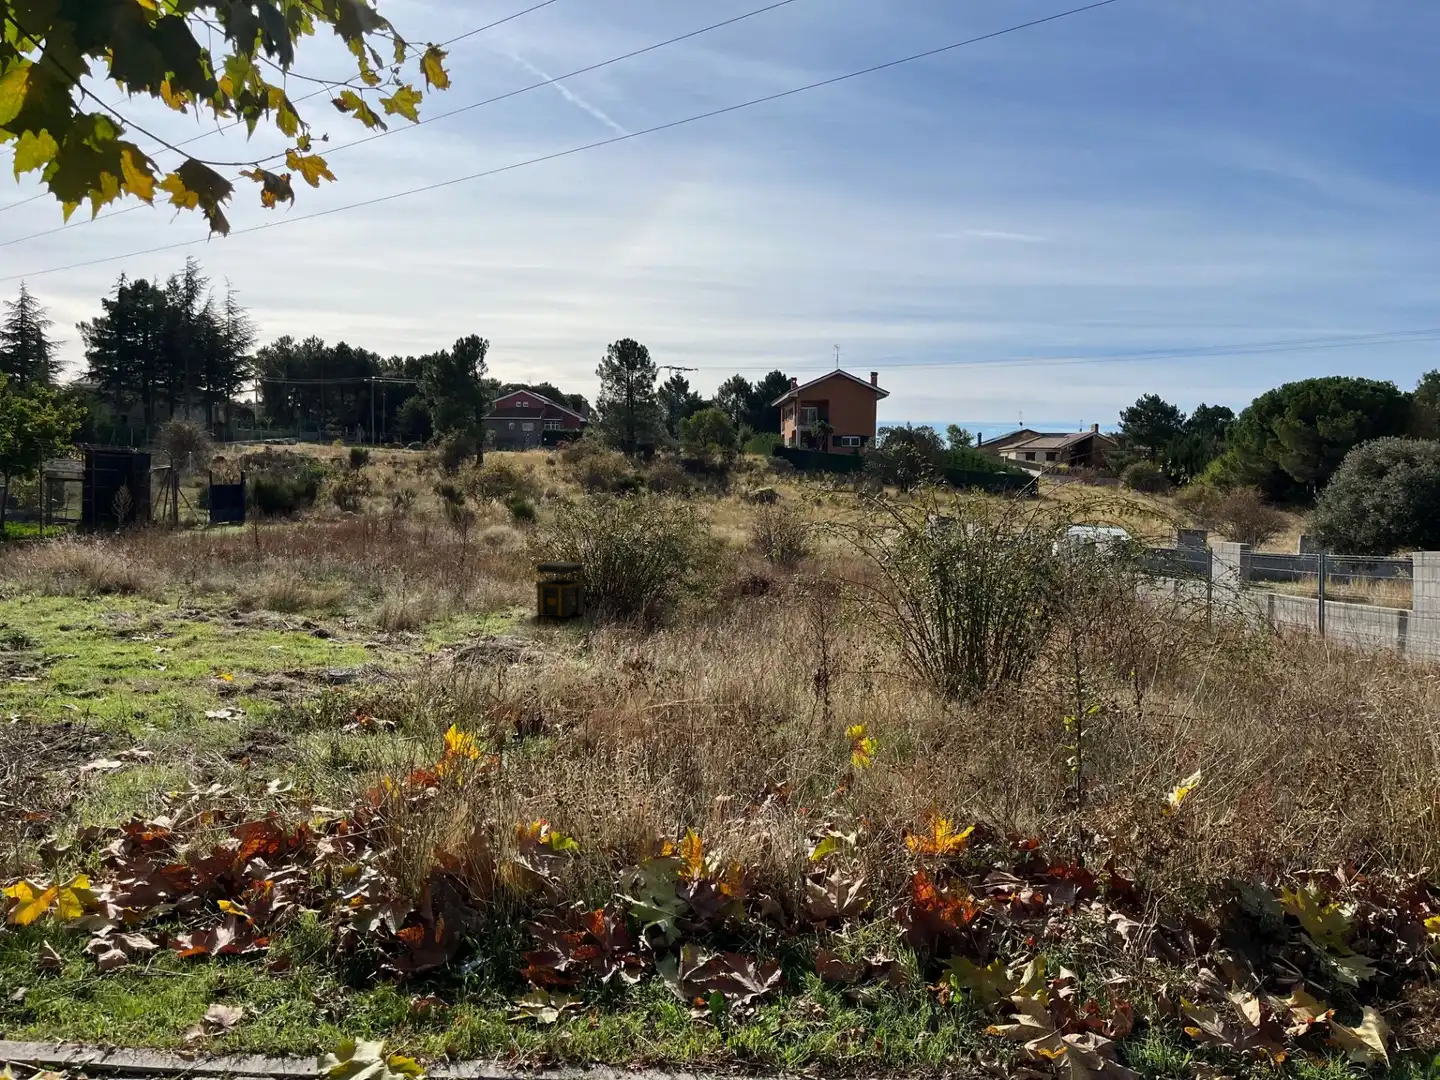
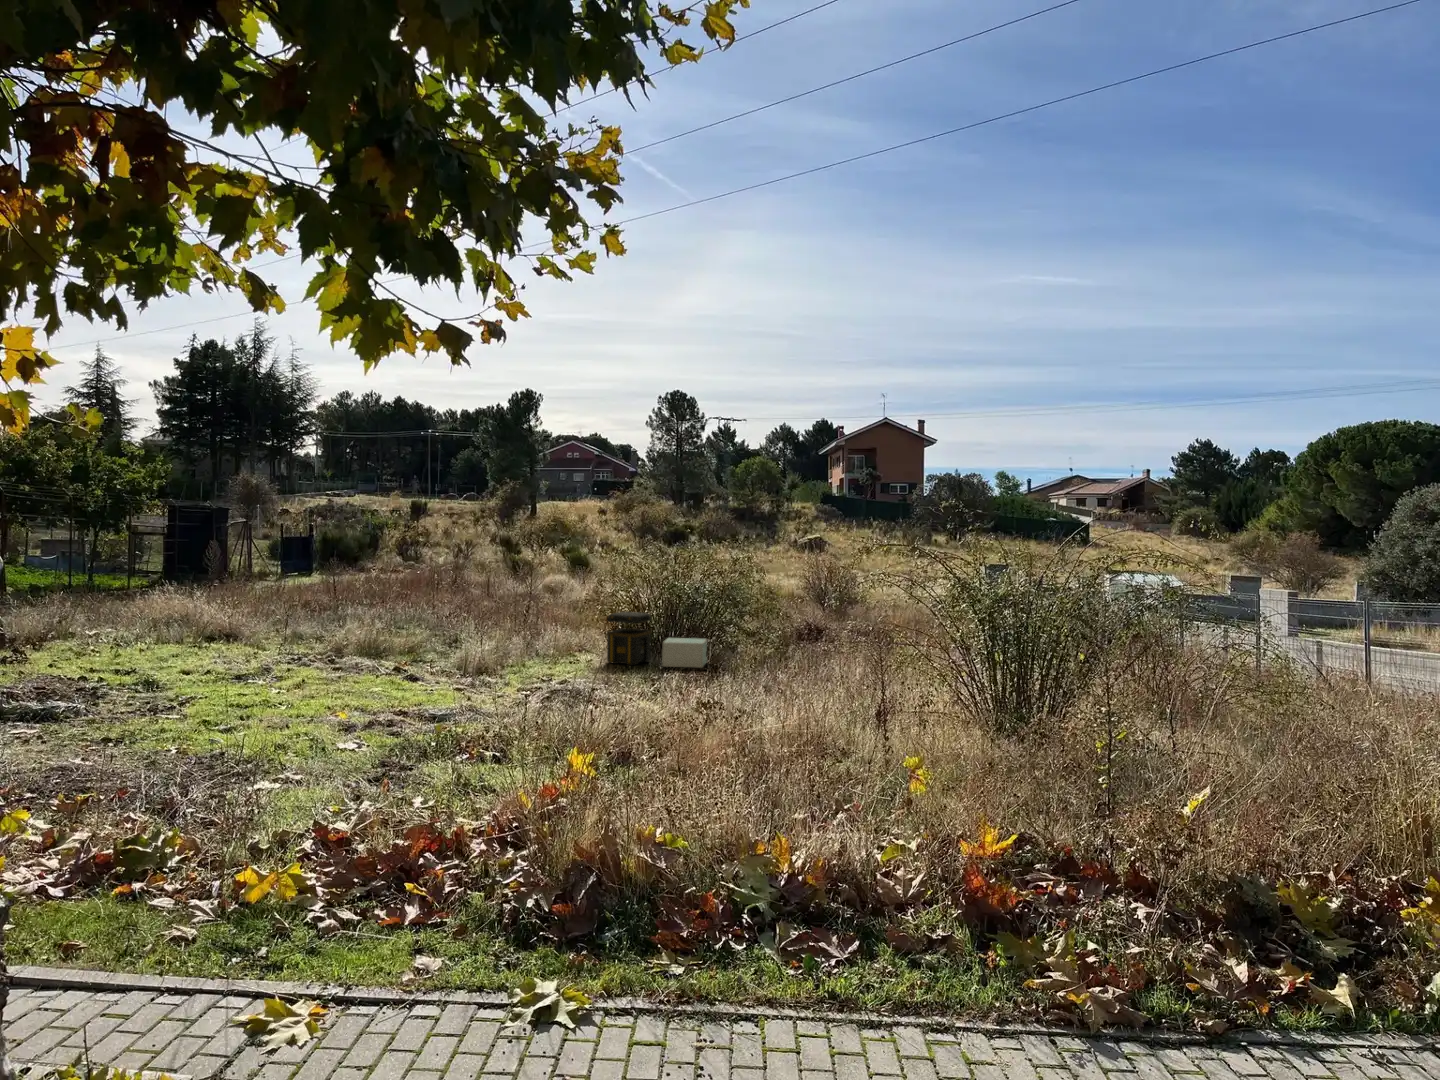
storage box: none [595,589,642,620] -> present [662,638,707,668]

